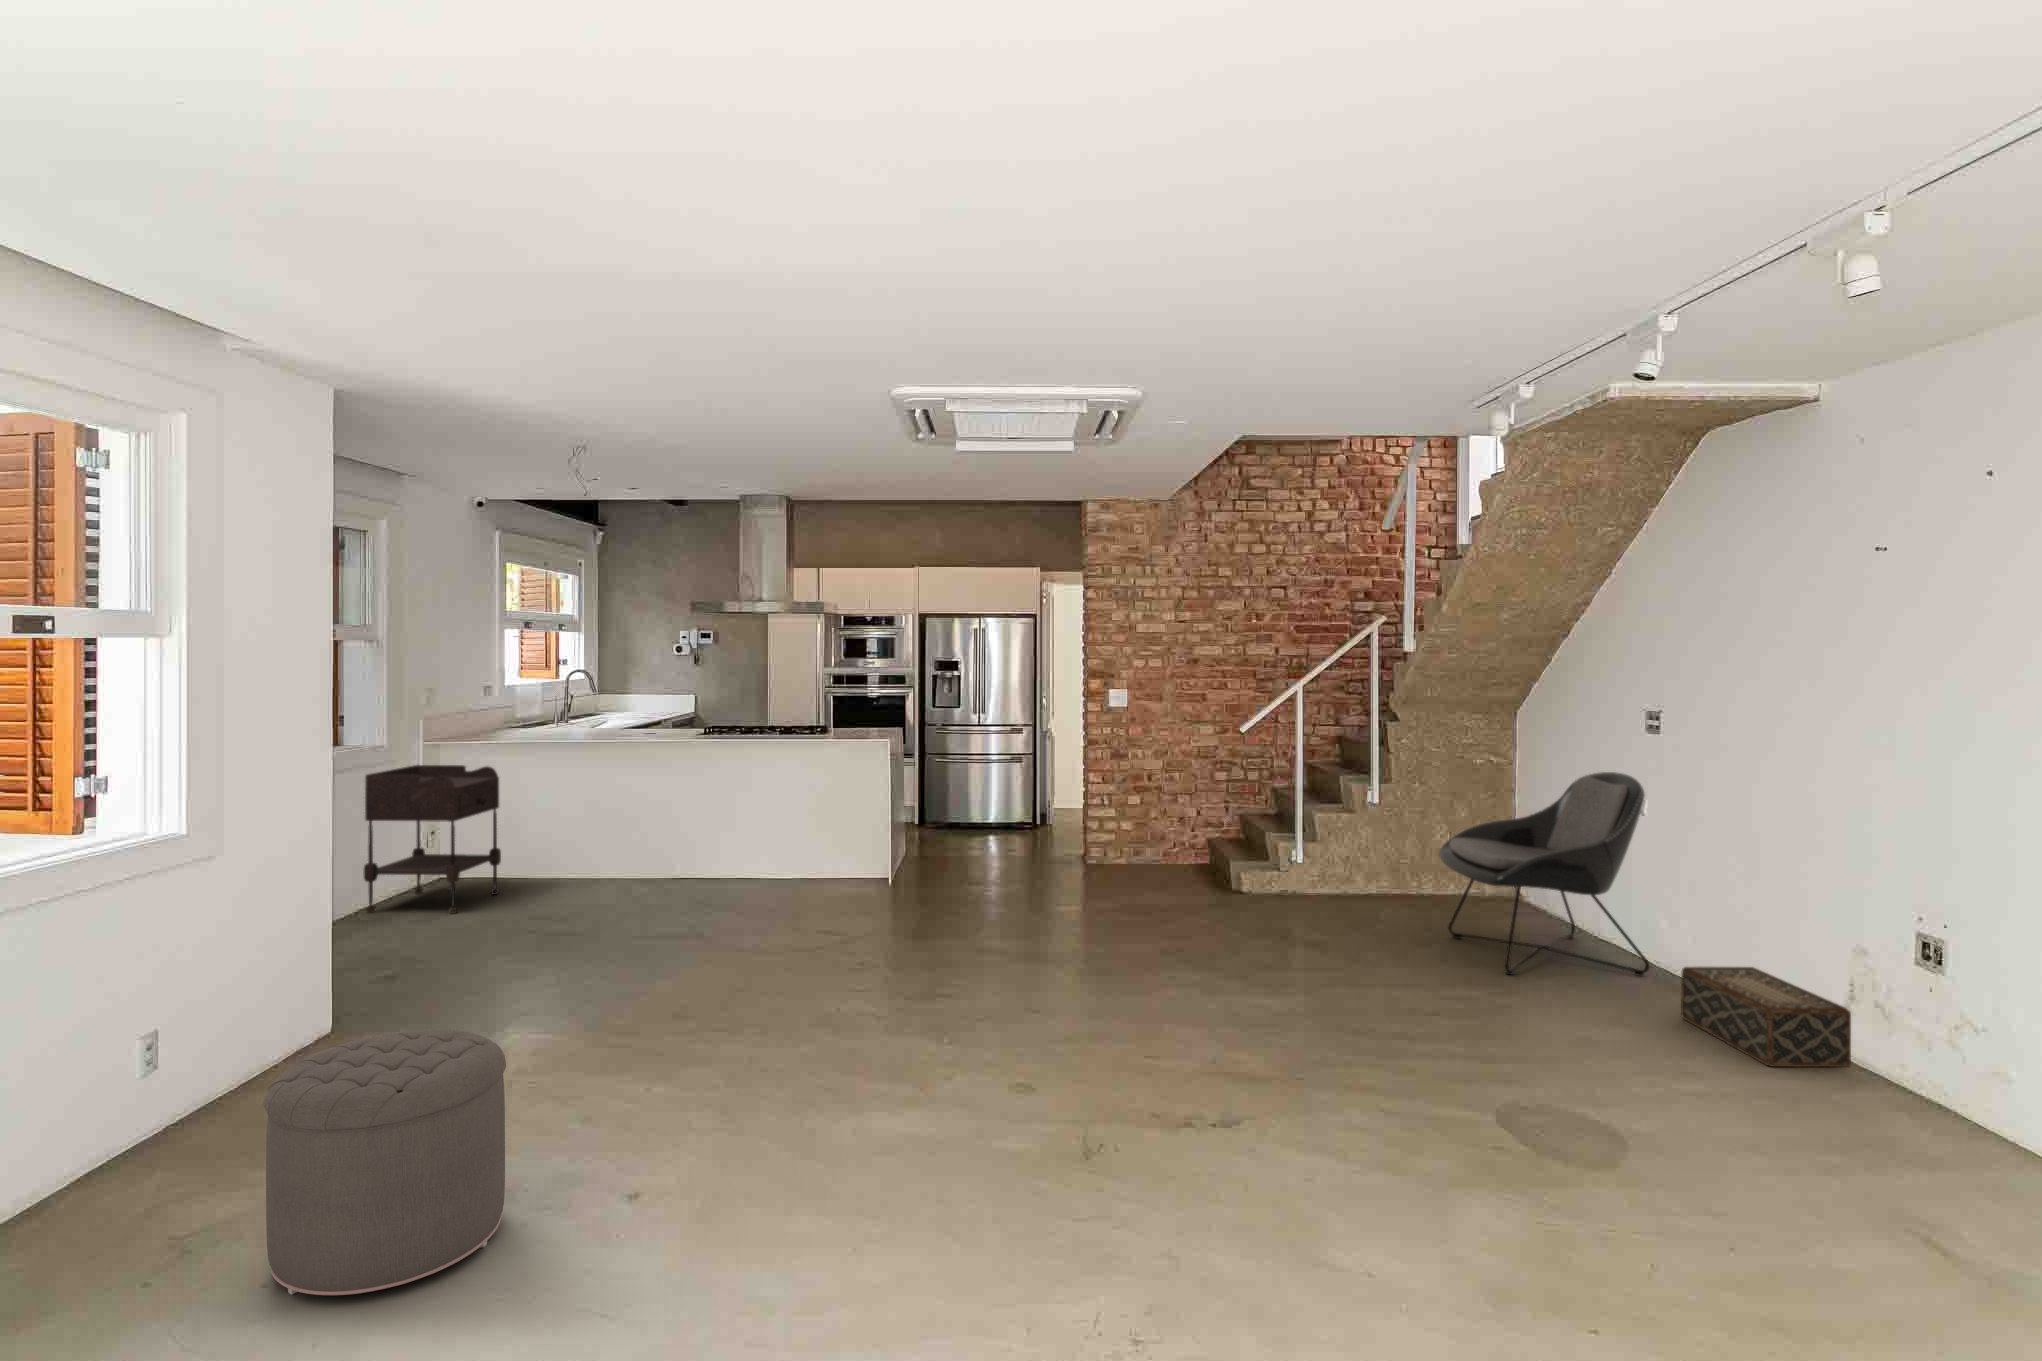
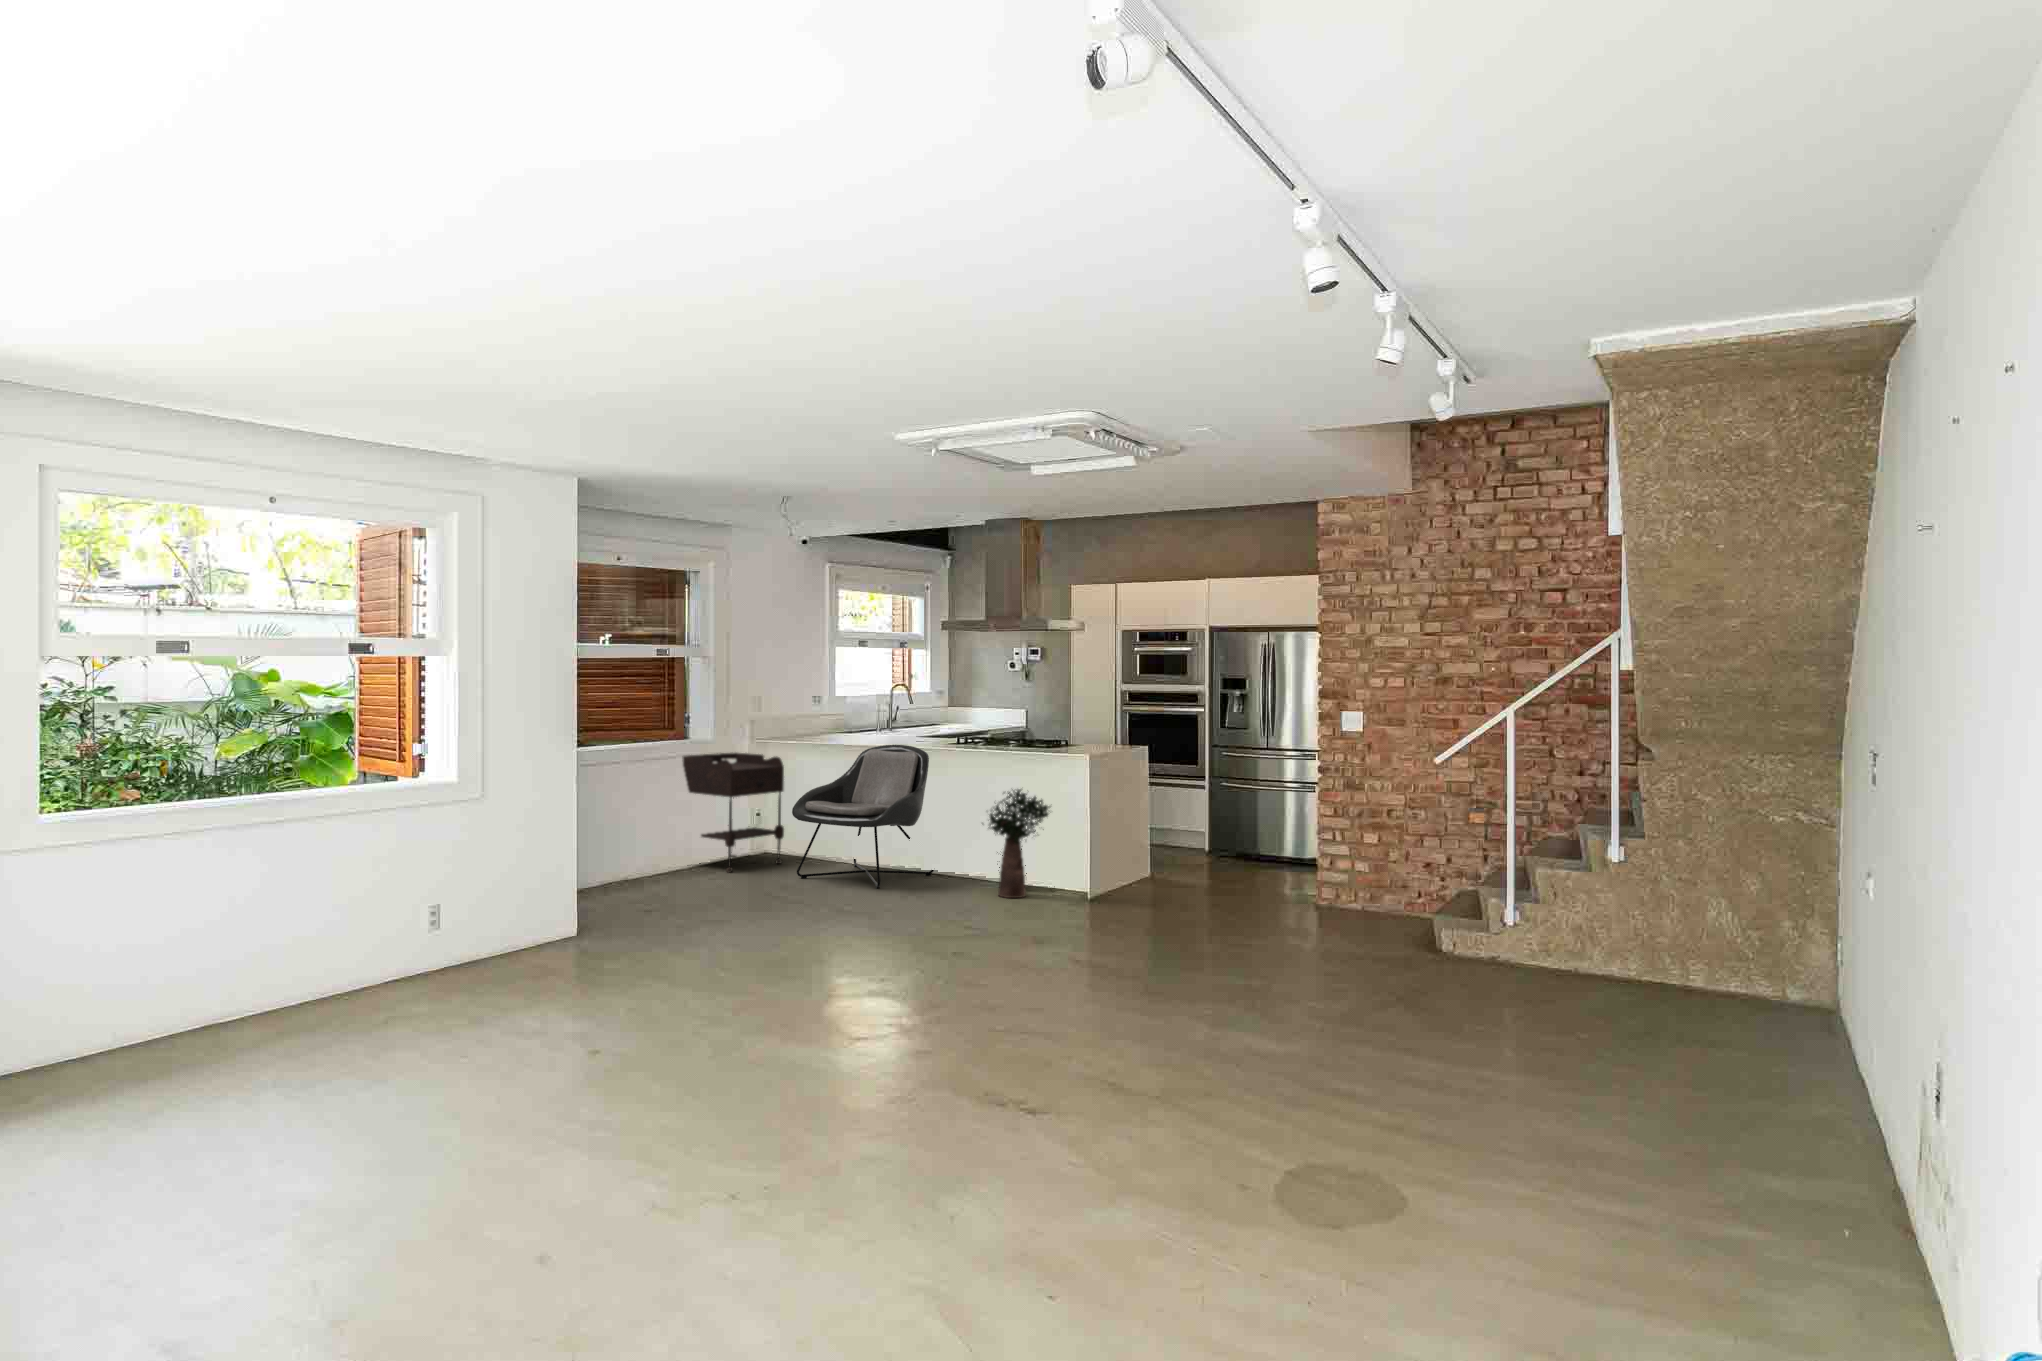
lounge chair: present [1439,772,1649,976] -> present [792,745,934,889]
potted plant: none [787,780,860,897] -> present [989,789,1055,898]
woven basket: present [1681,967,1851,1067] -> none [1746,1102,1901,1285]
ottoman: present [264,1029,506,1295] -> none [268,905,431,1061]

